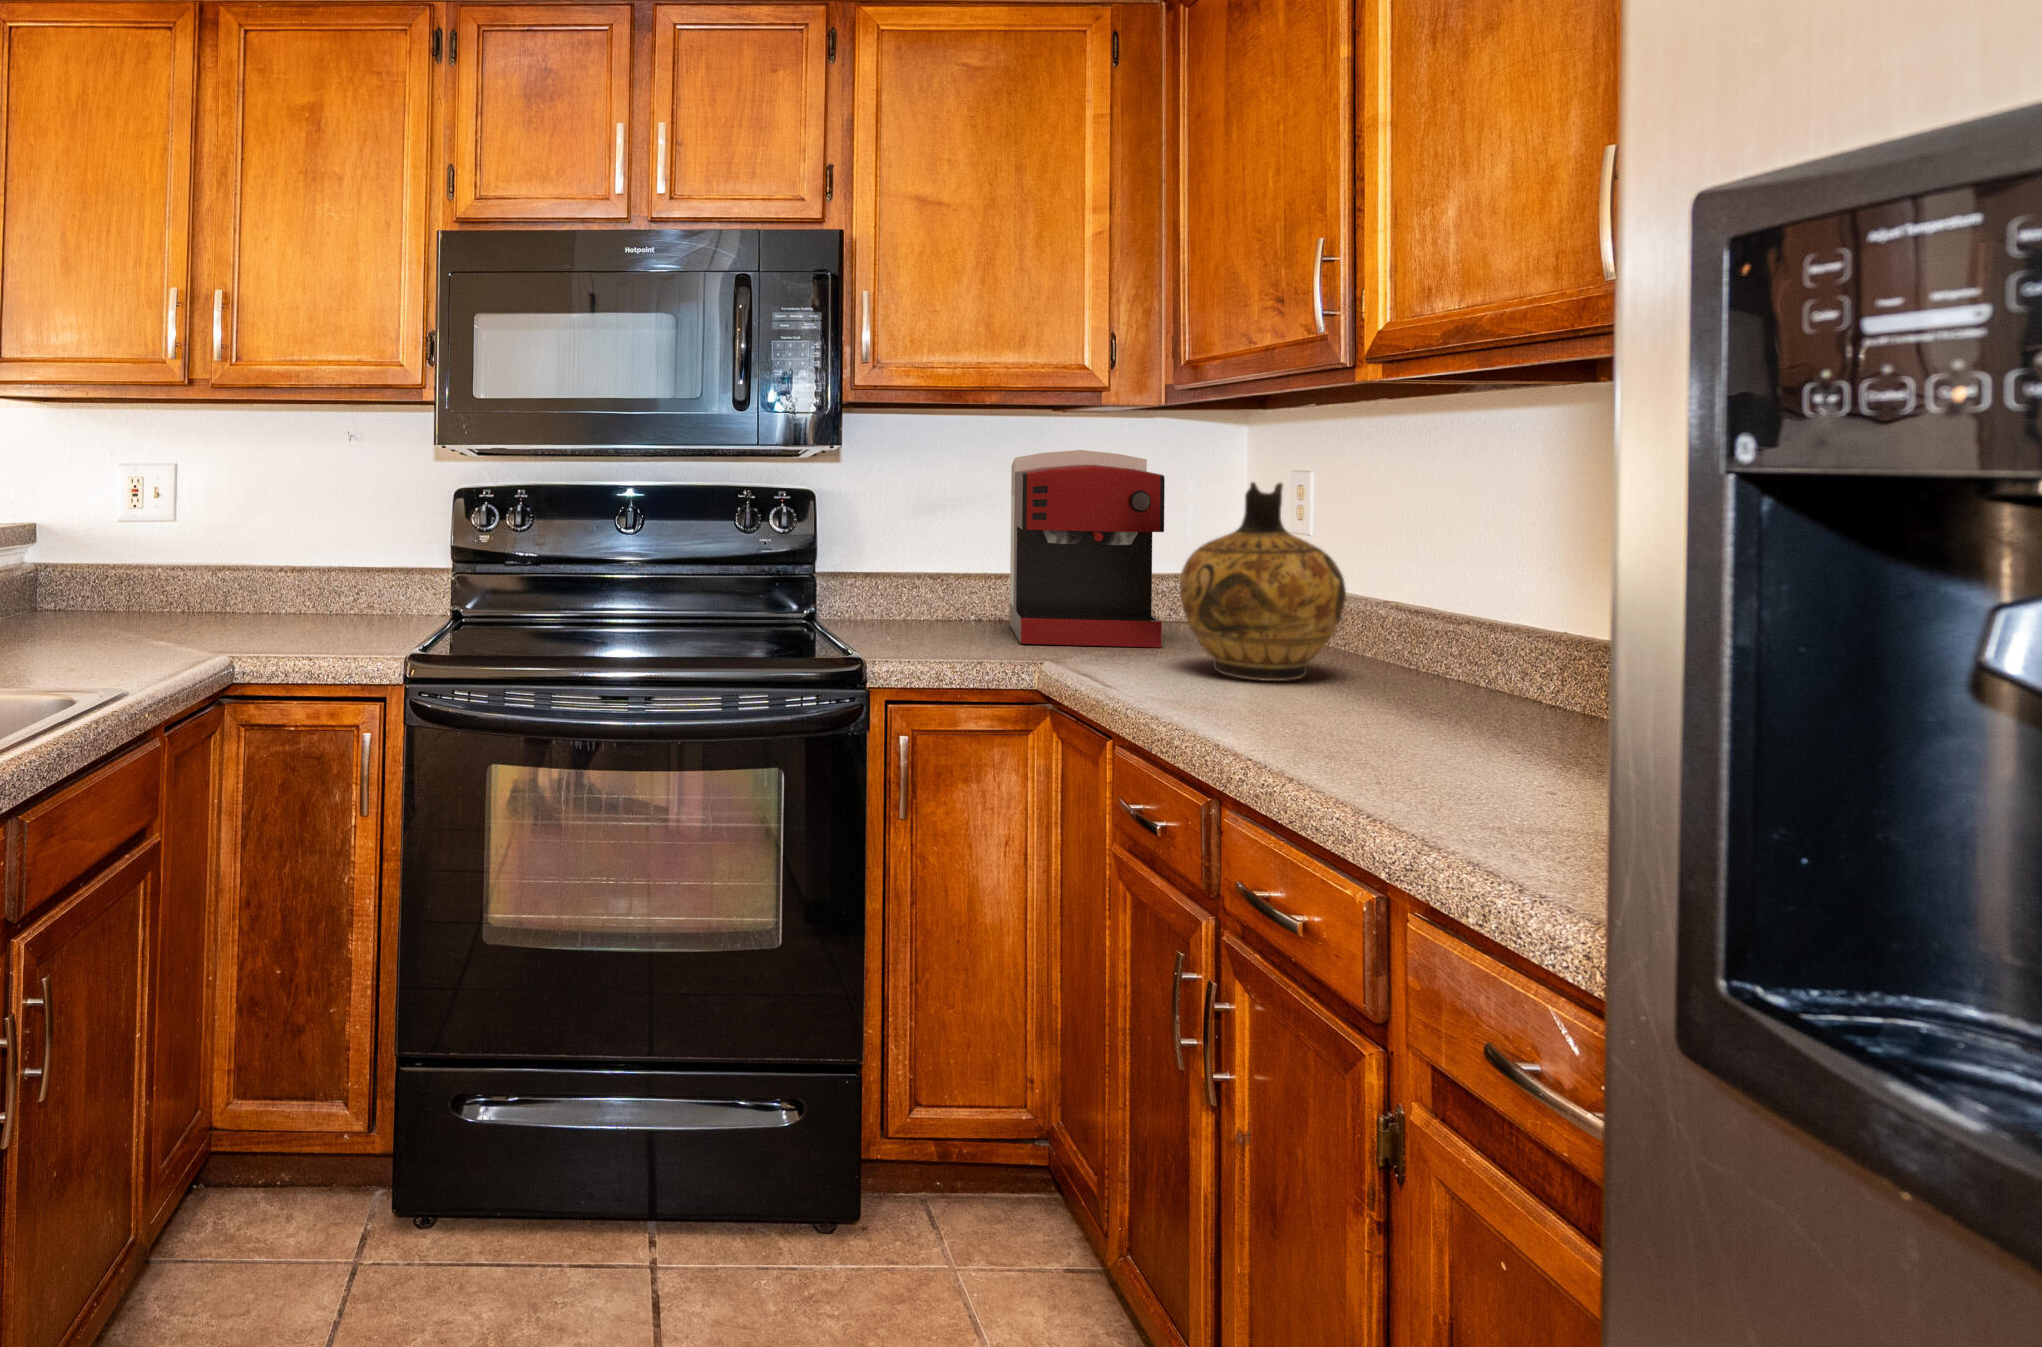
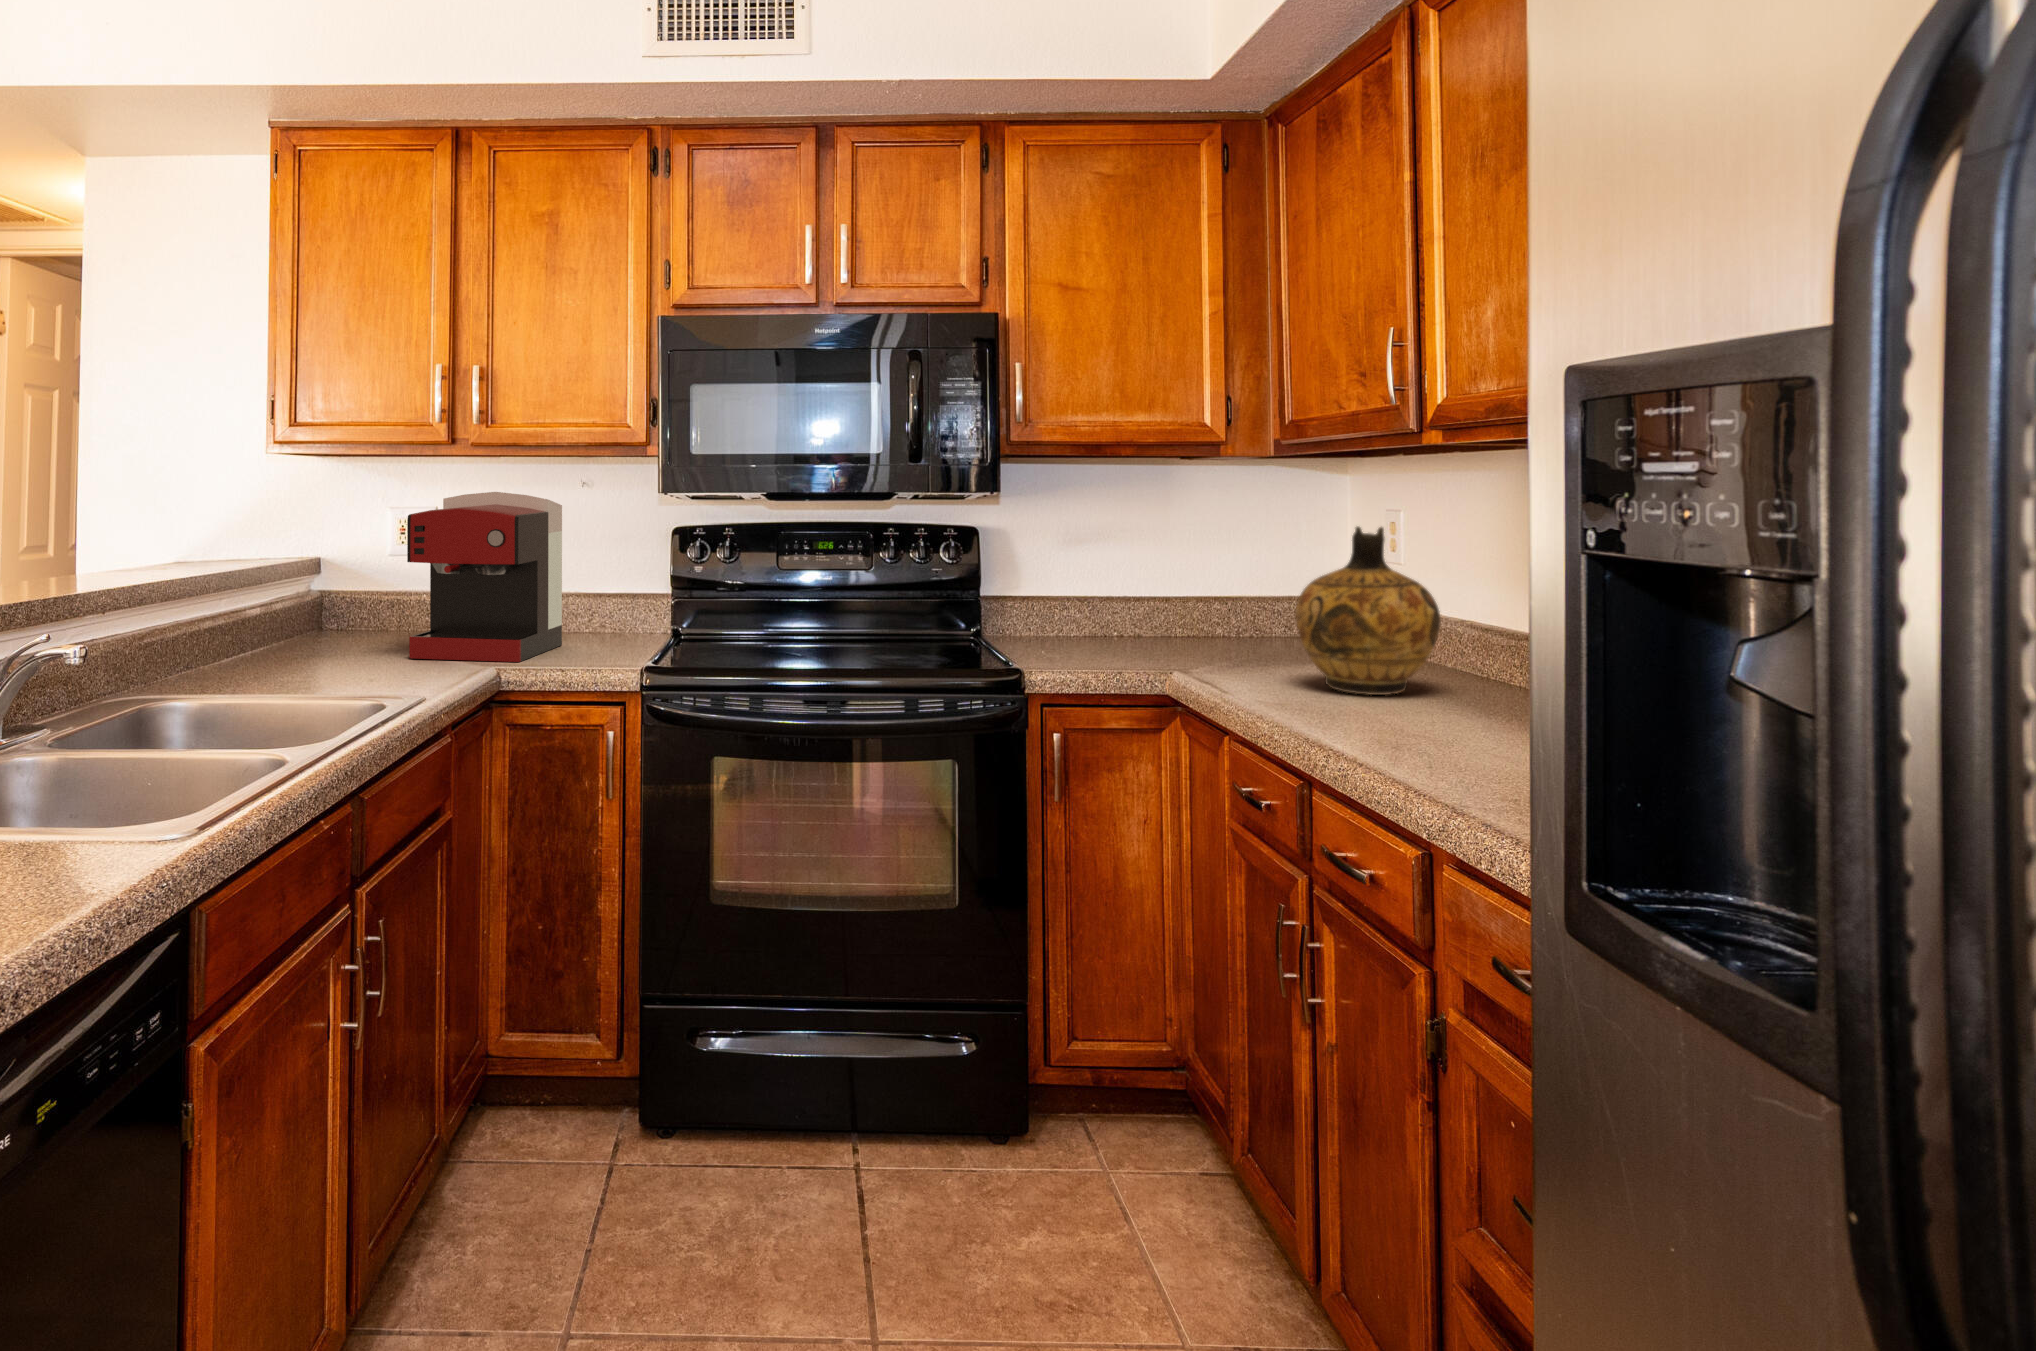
coffee maker: present [1010,450,1165,647] -> present [407,492,562,662]

